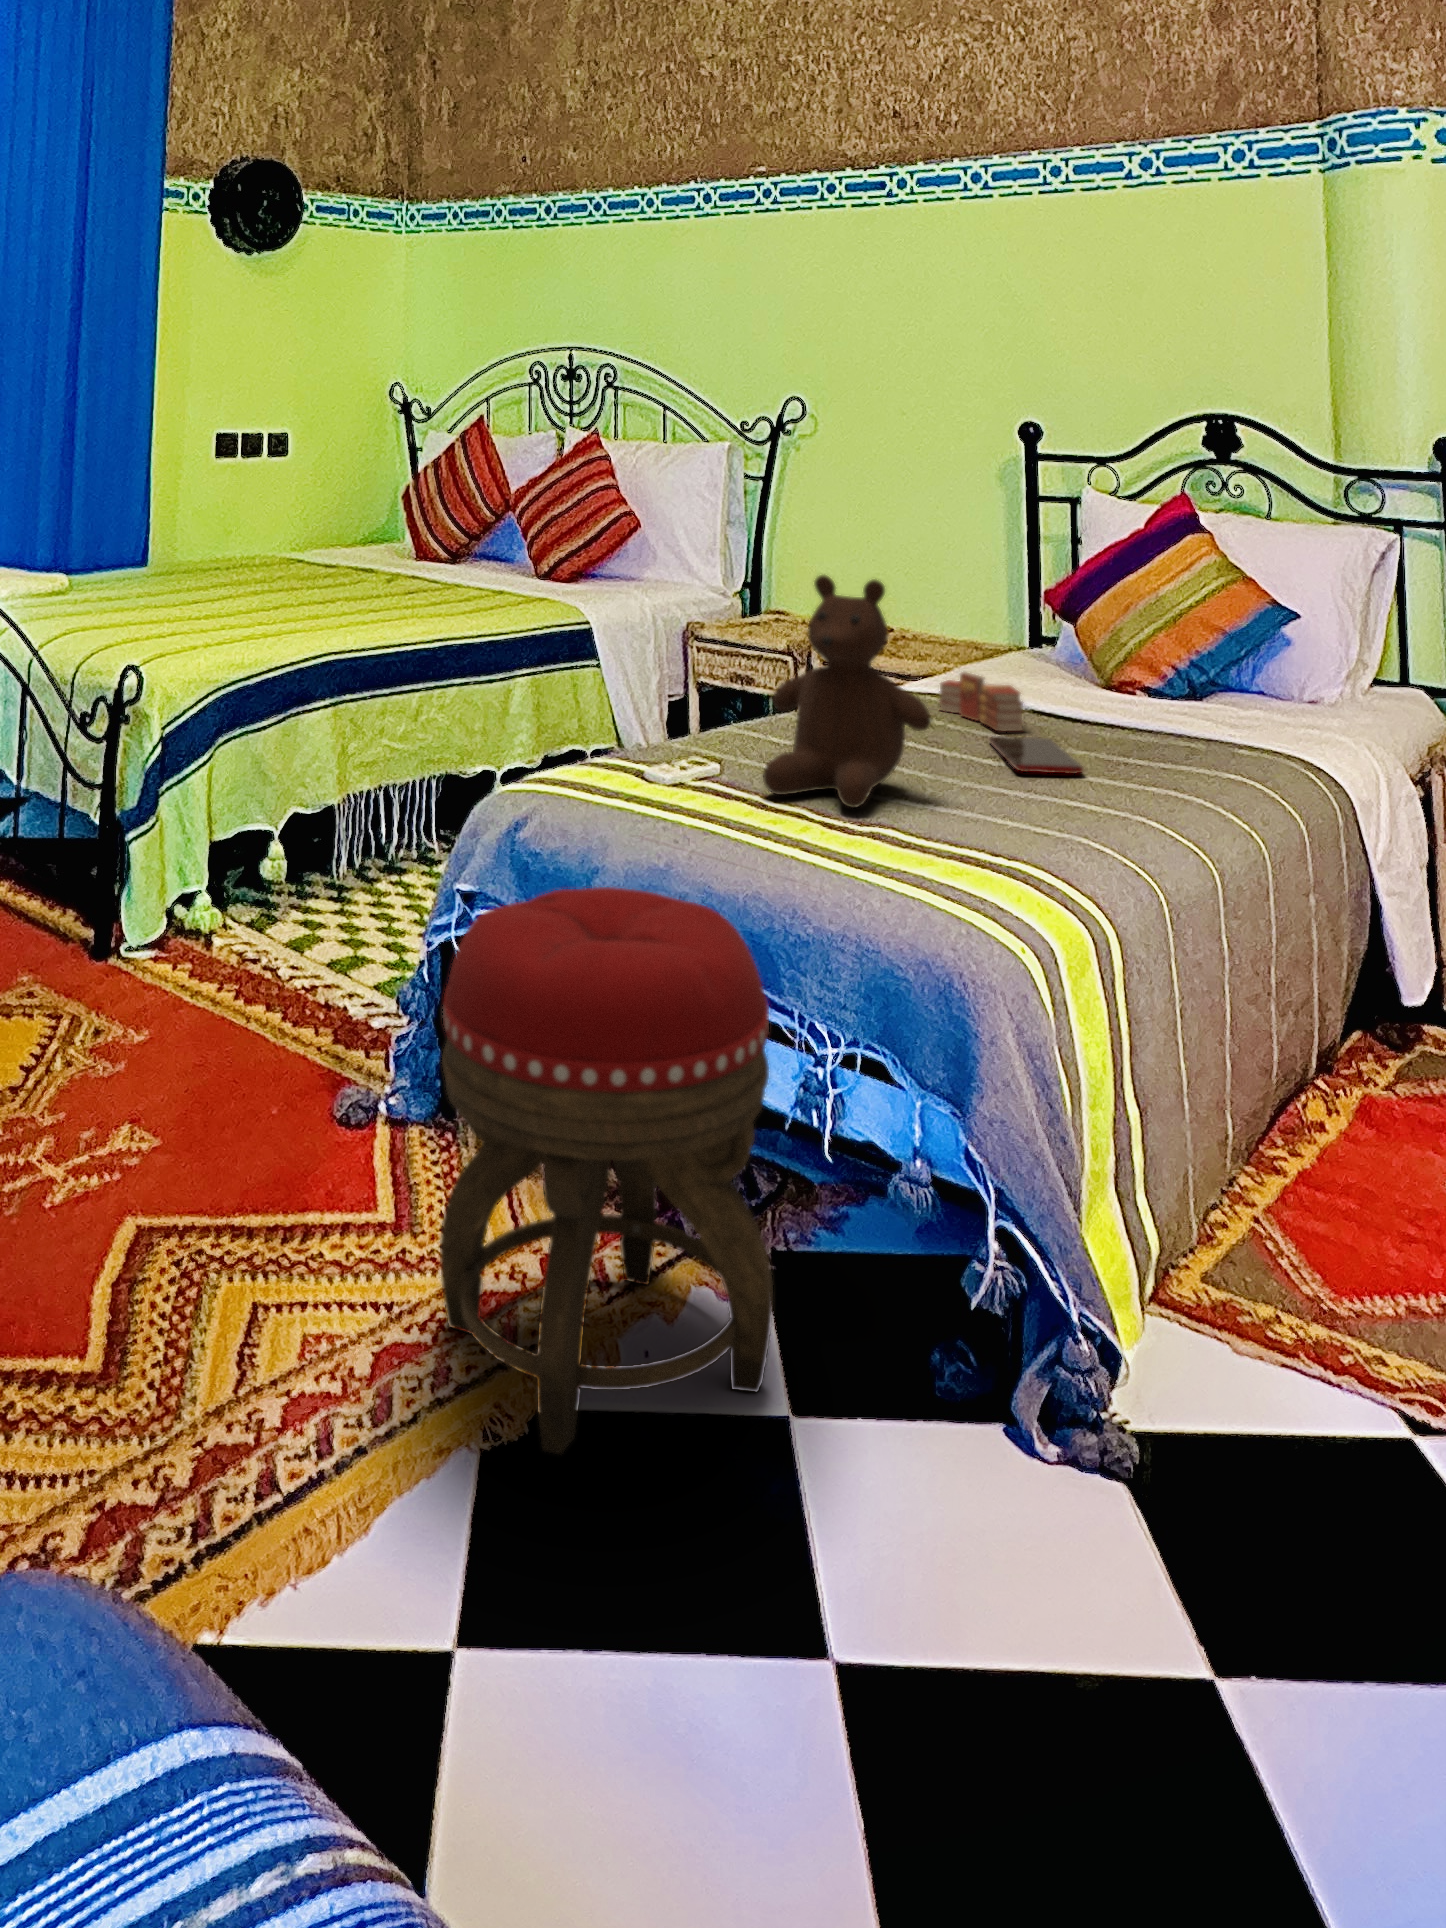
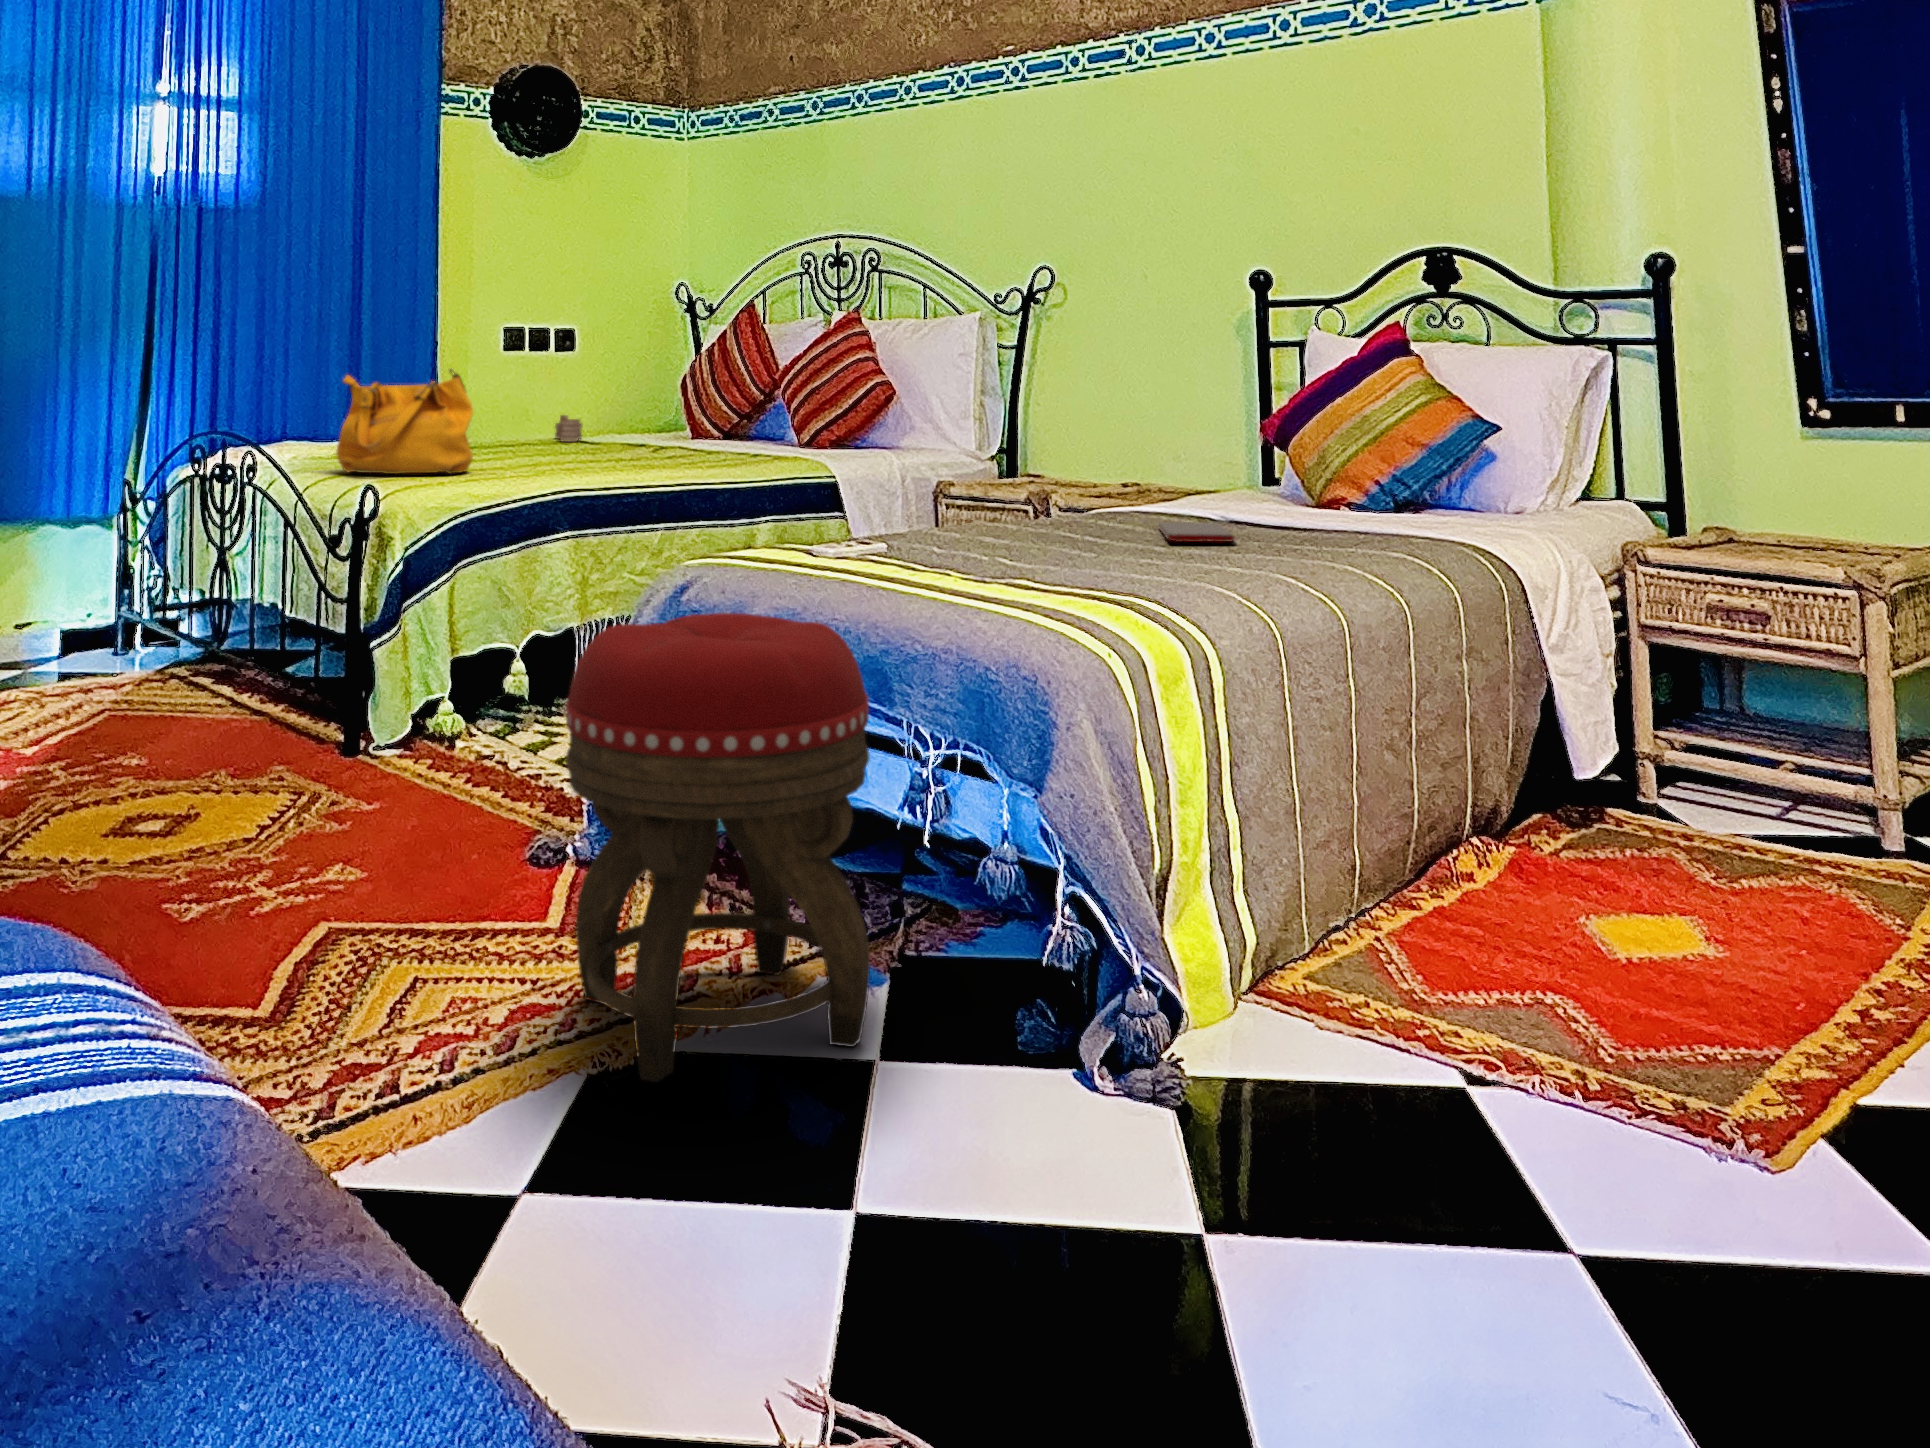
handbag: none [75,519,225,637] -> present [337,369,473,474]
teddy bear: present [763,575,931,807] -> none [911,355,1073,560]
book: present [939,672,1023,731] -> present [555,415,582,442]

